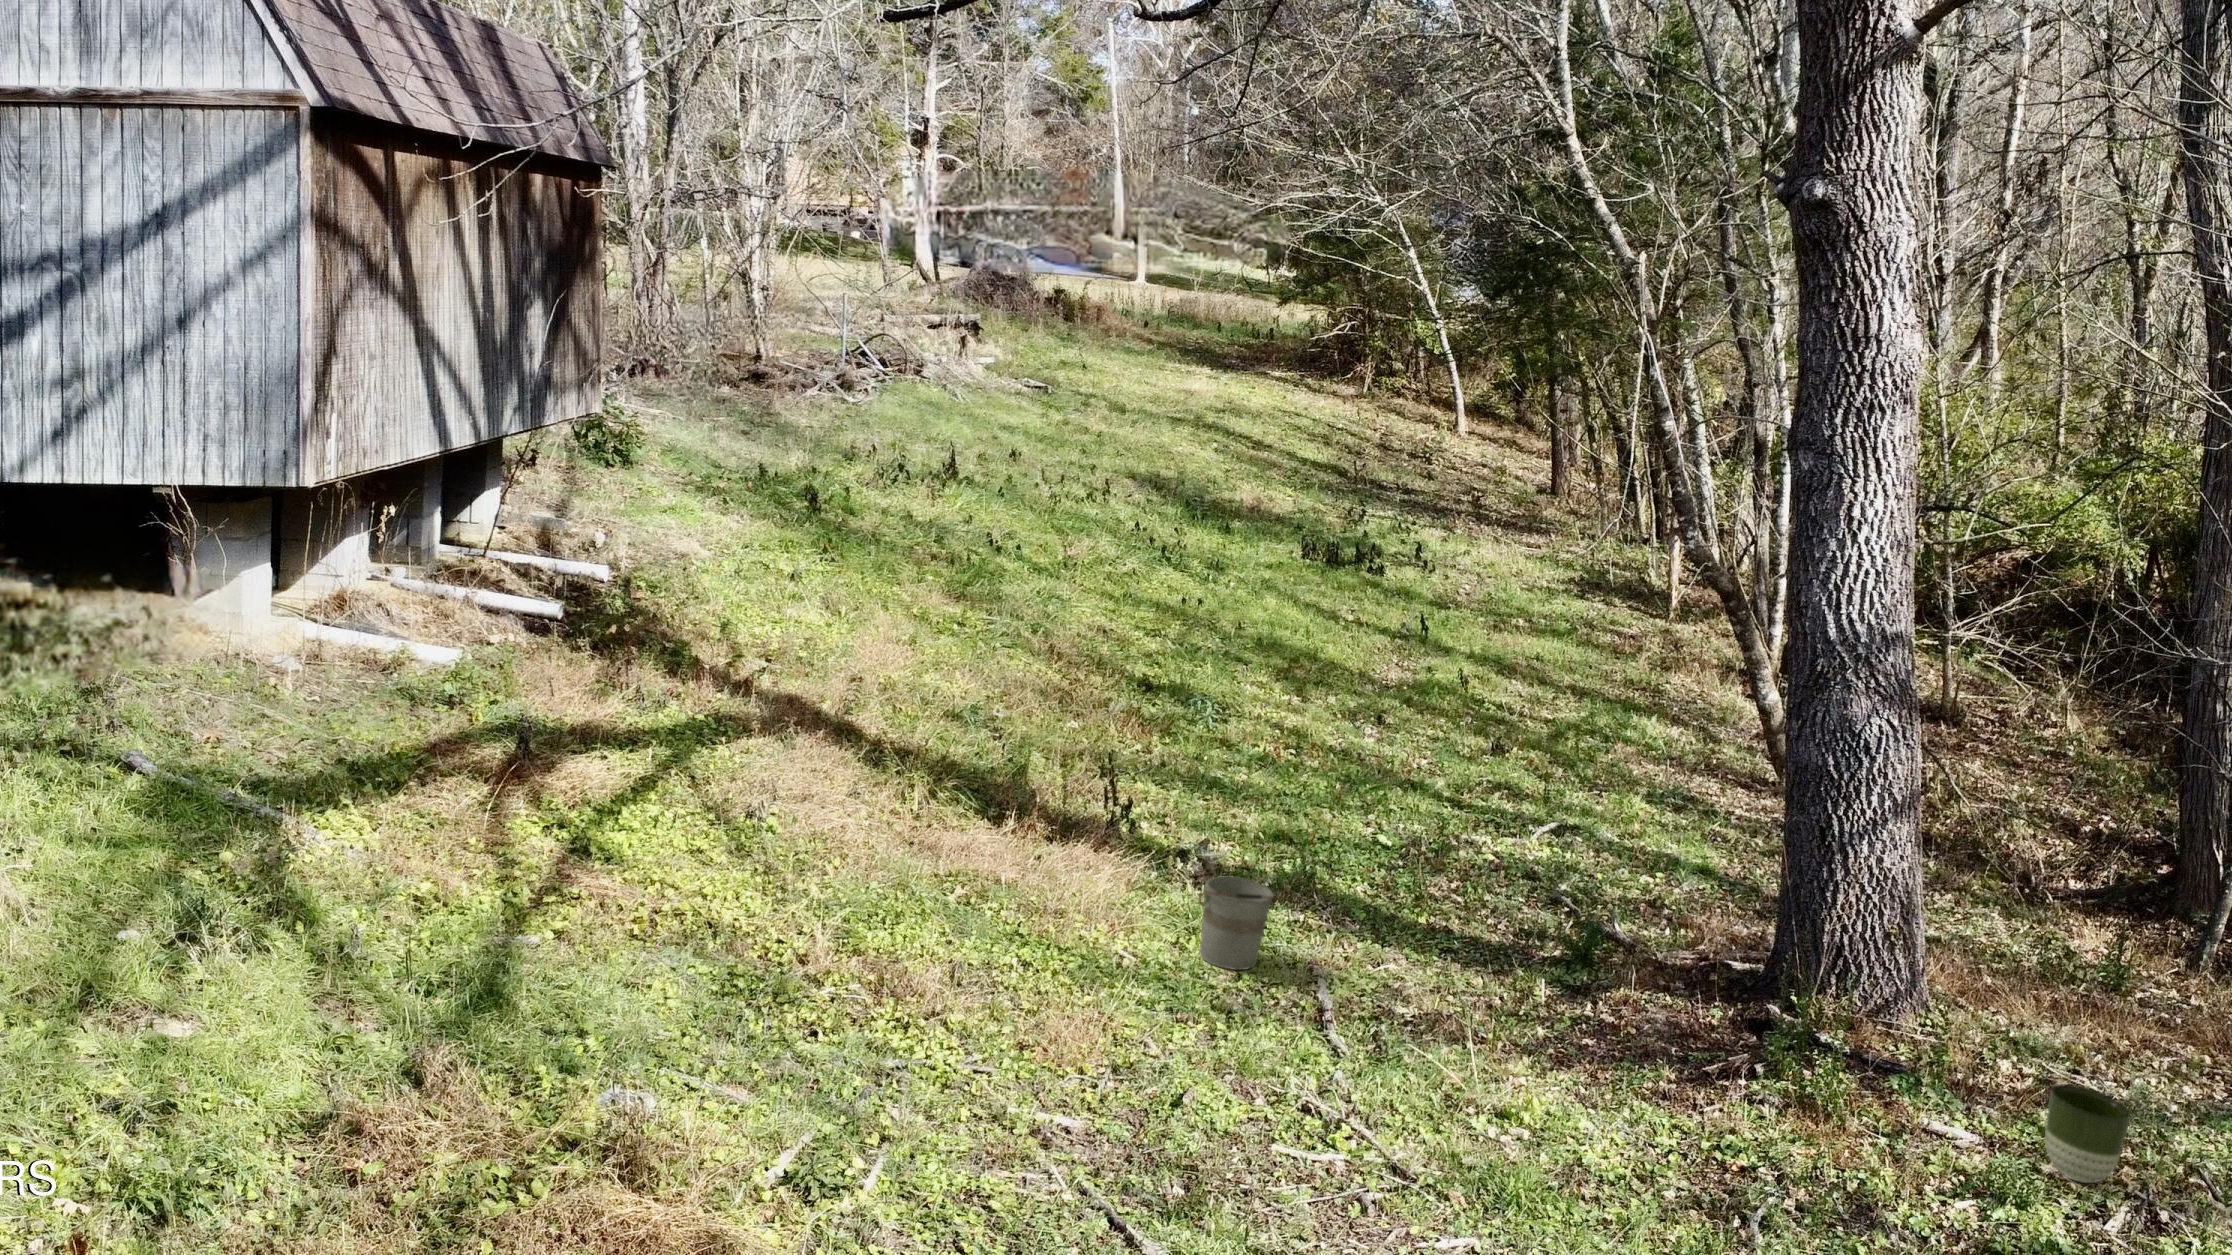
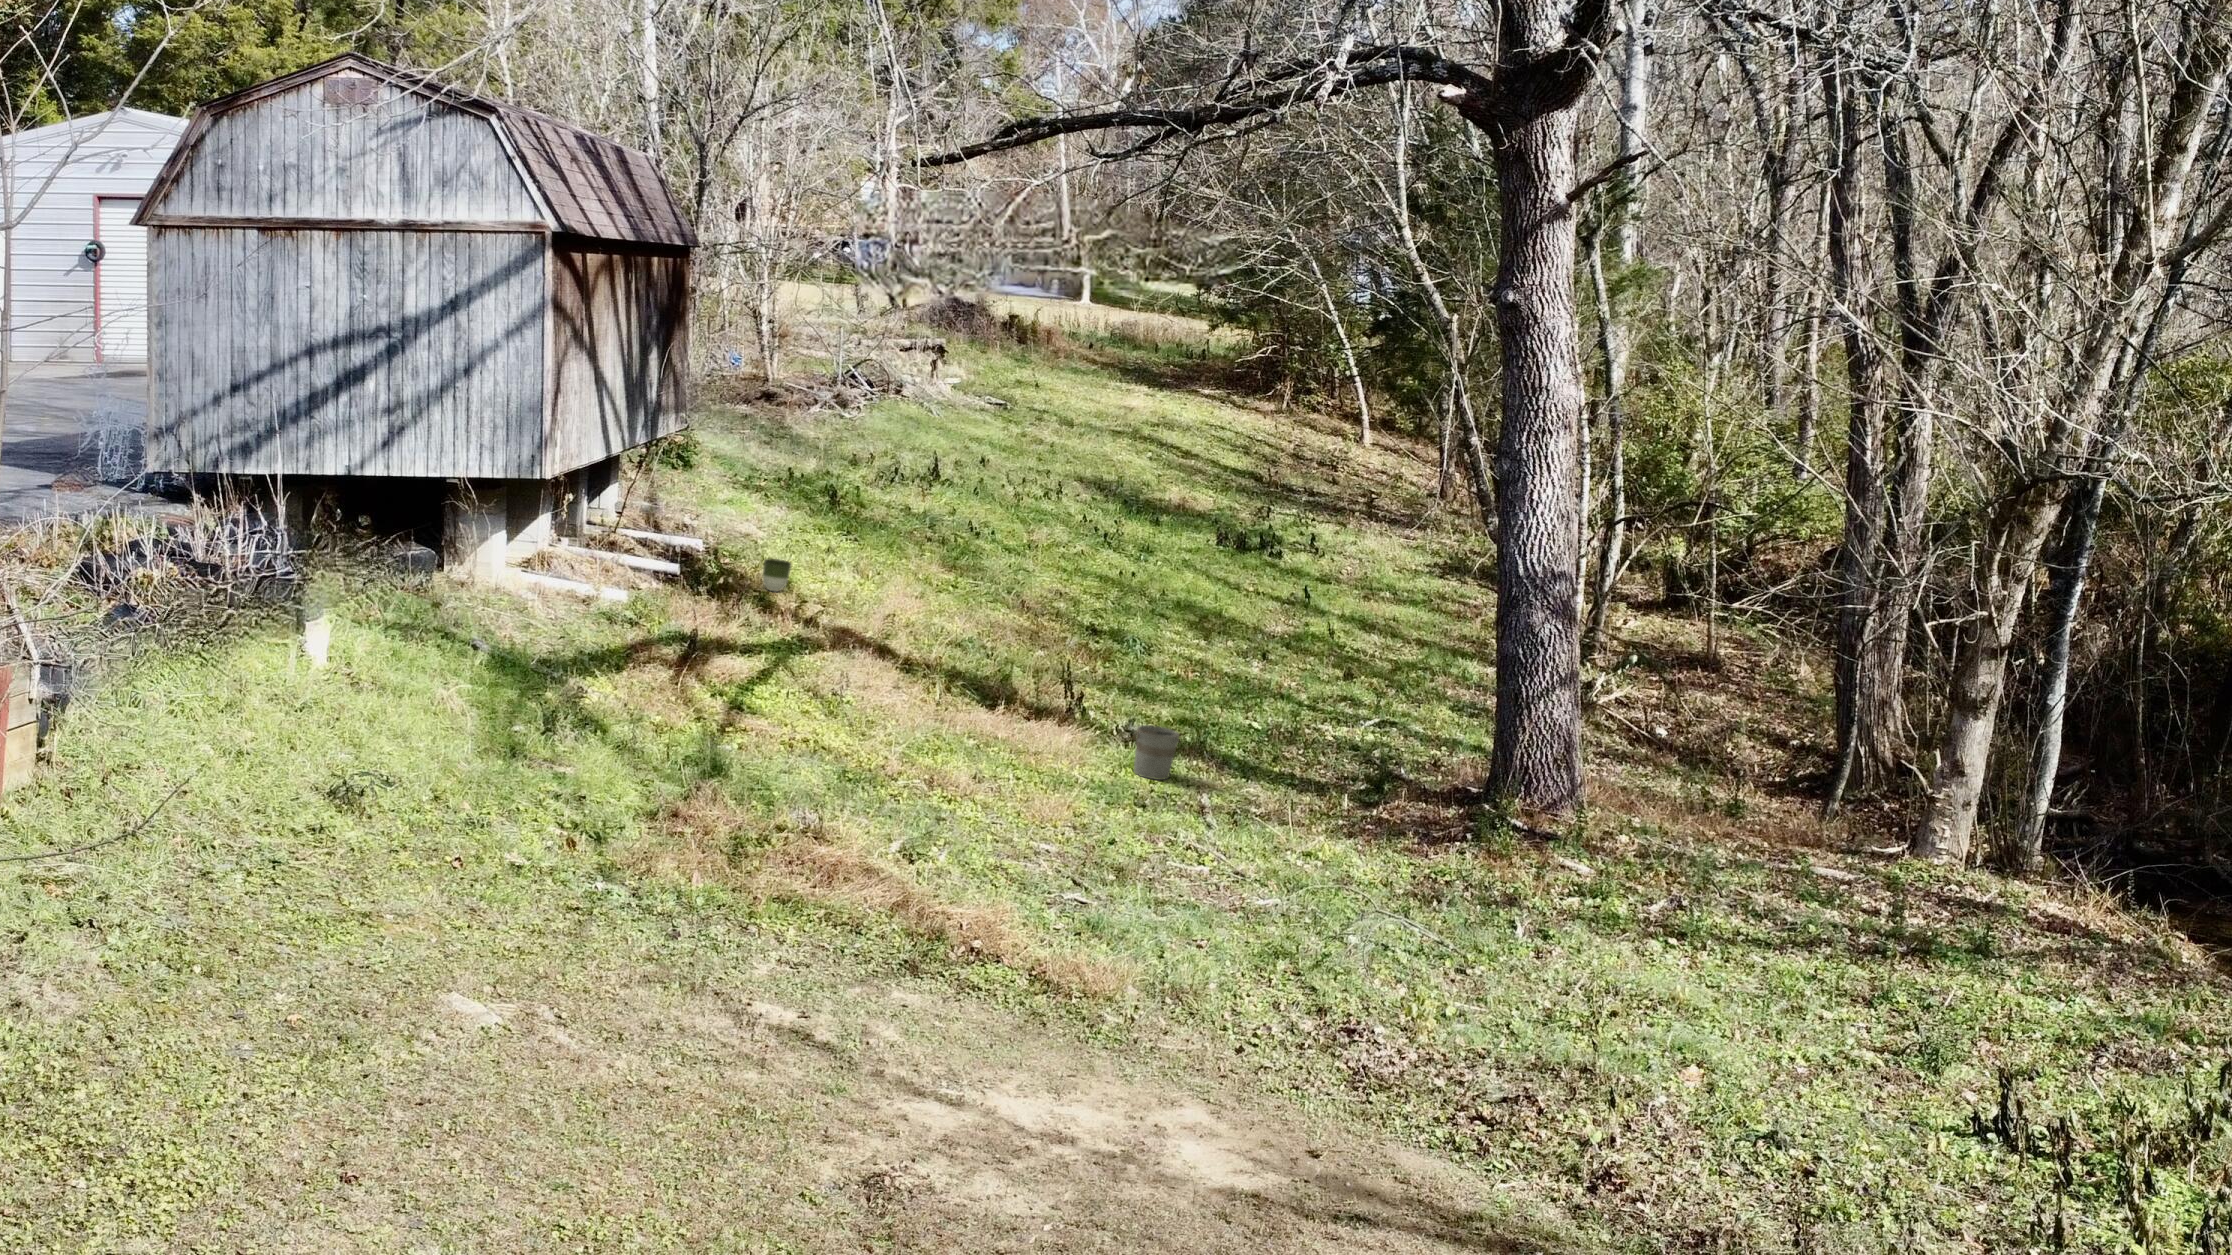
planter: present [2045,1084,2131,1183] -> present [763,559,791,591]

